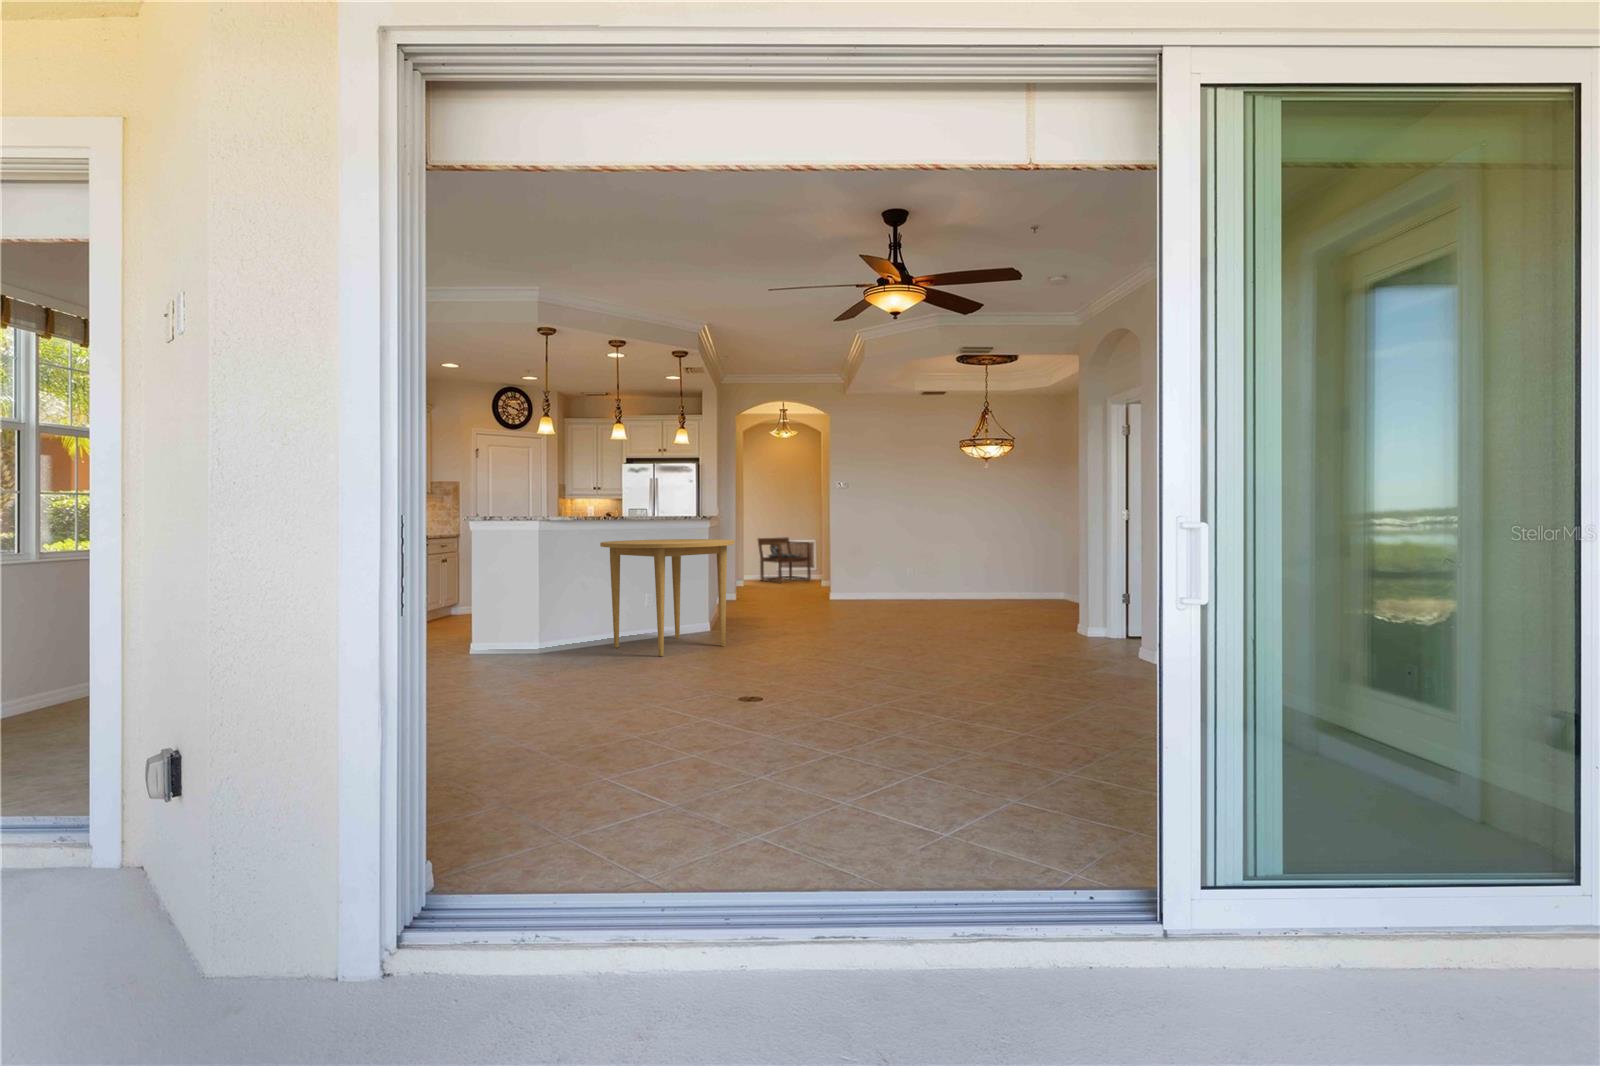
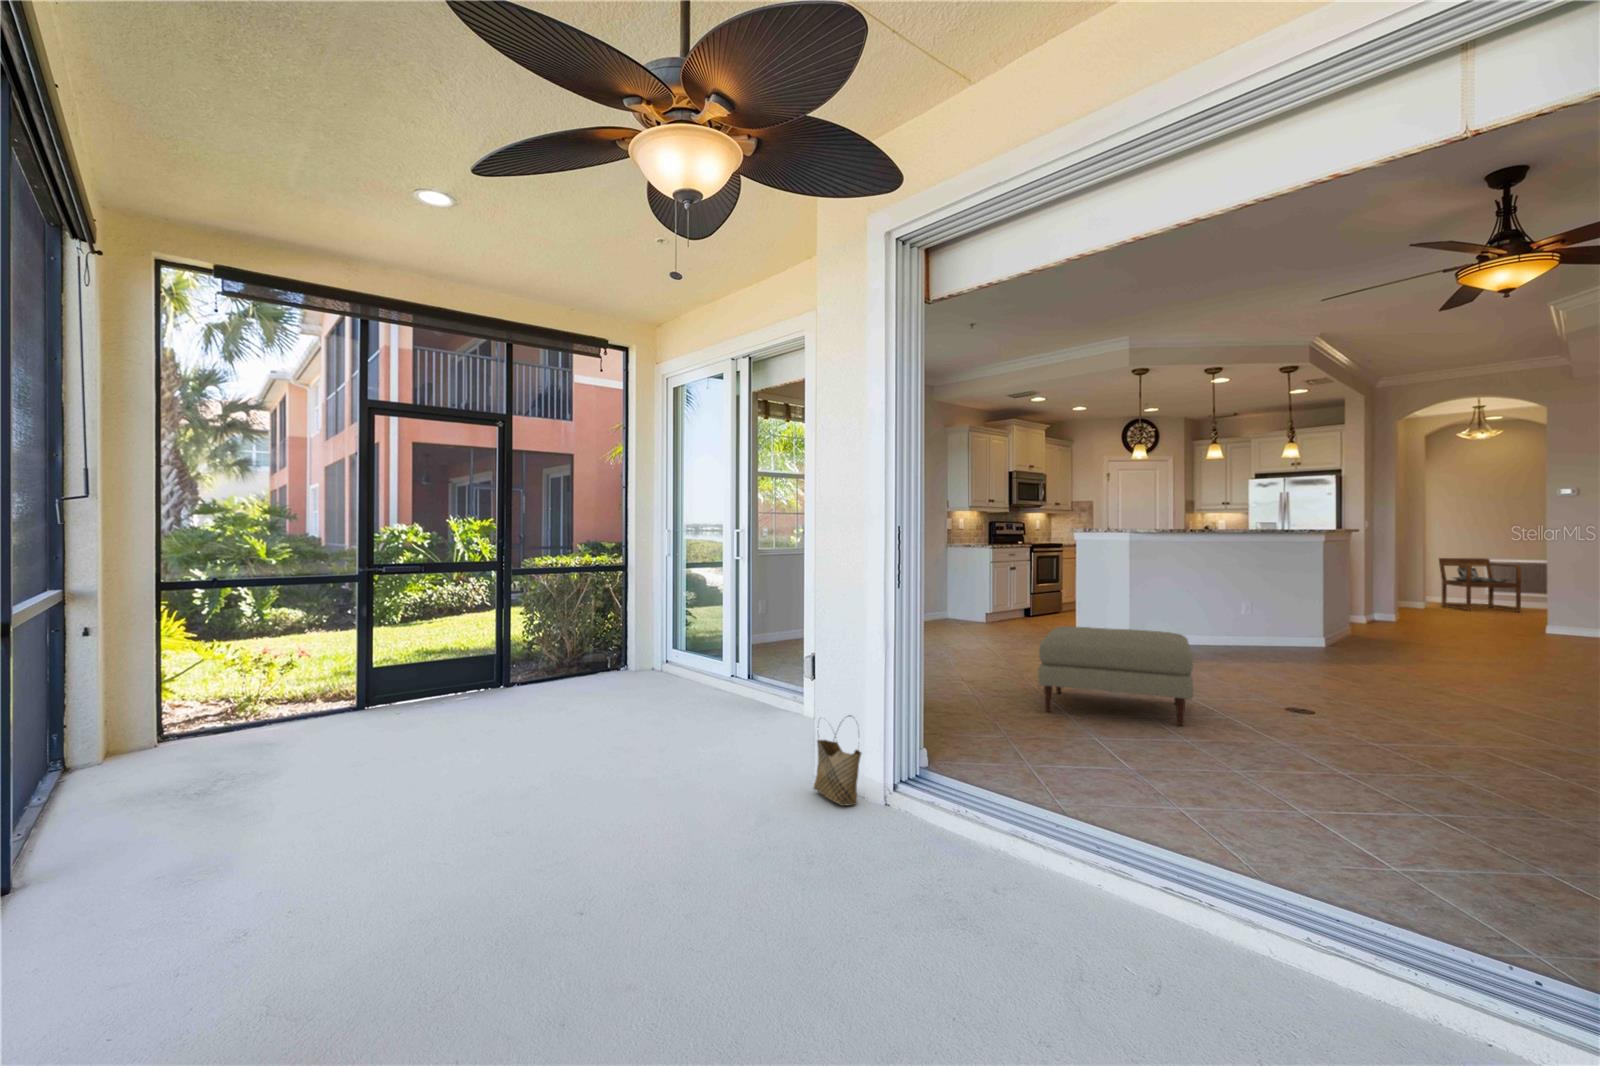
dining table: present [600,539,735,656] -> none [1186,552,1338,664]
ottoman: none [500,635,680,756] -> present [1038,626,1193,726]
woven basket: none [240,843,347,1002] -> present [814,737,861,806]

